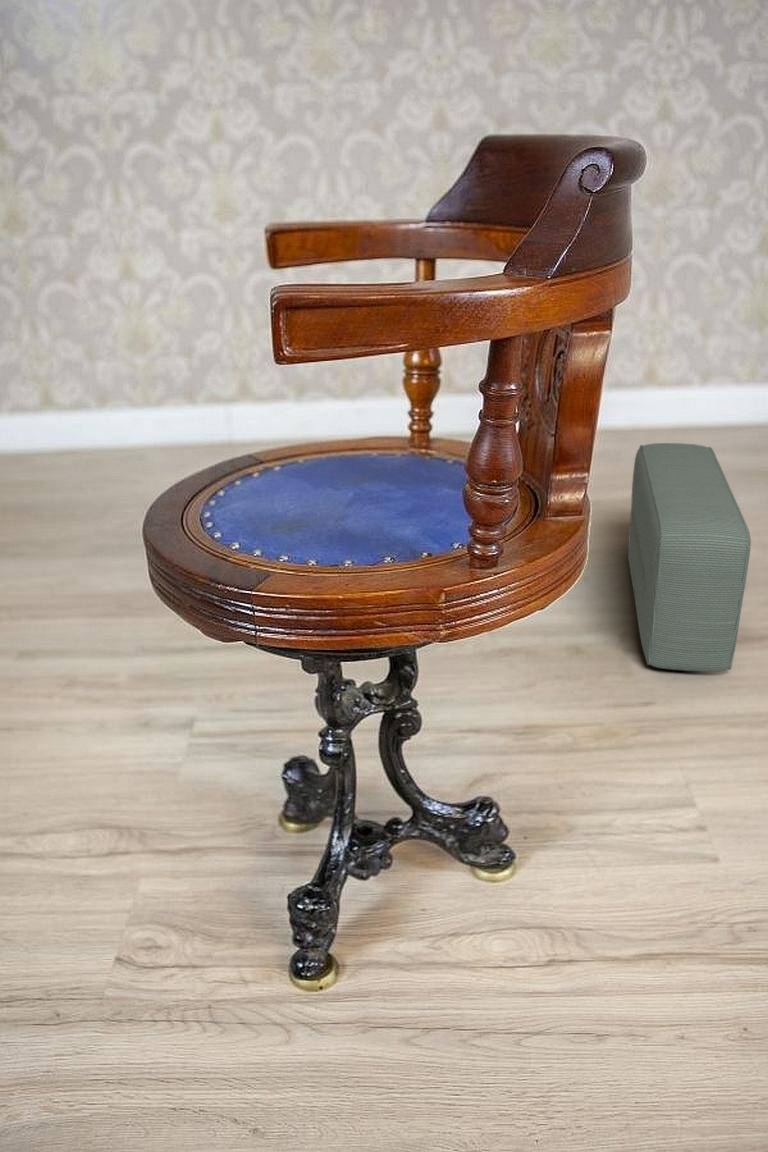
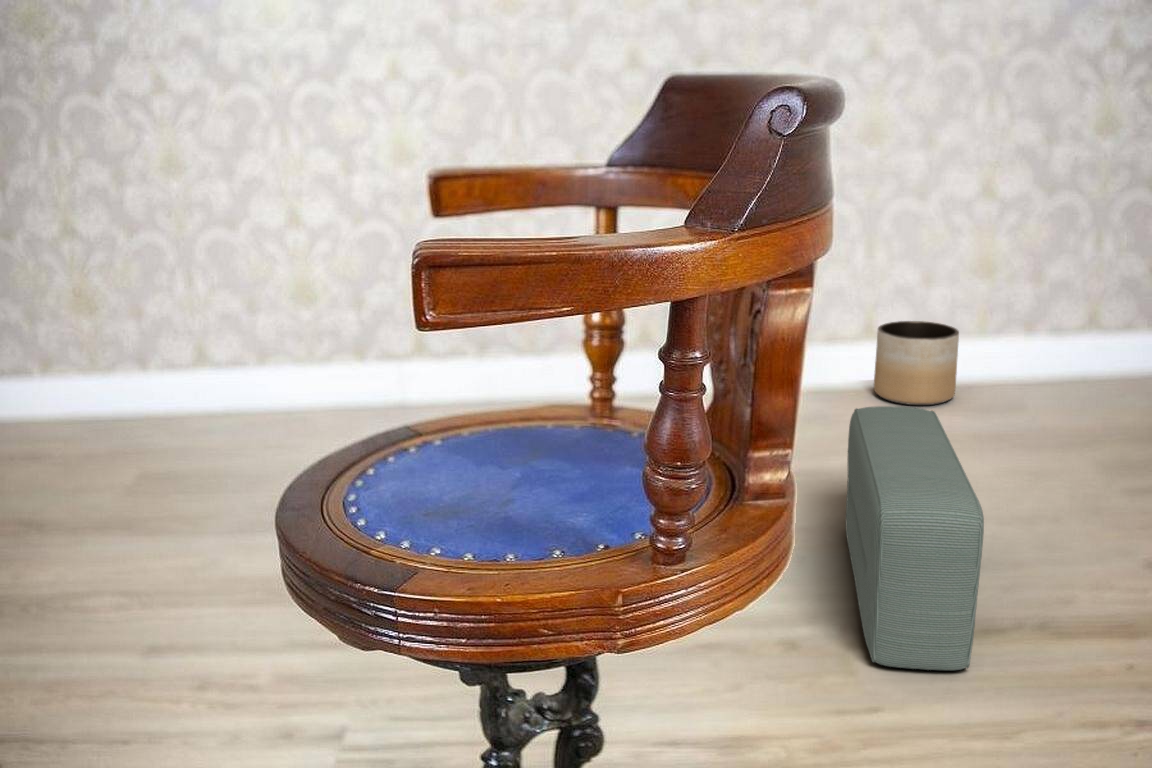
planter: none [657,366,737,444] -> present [874,321,959,405]

